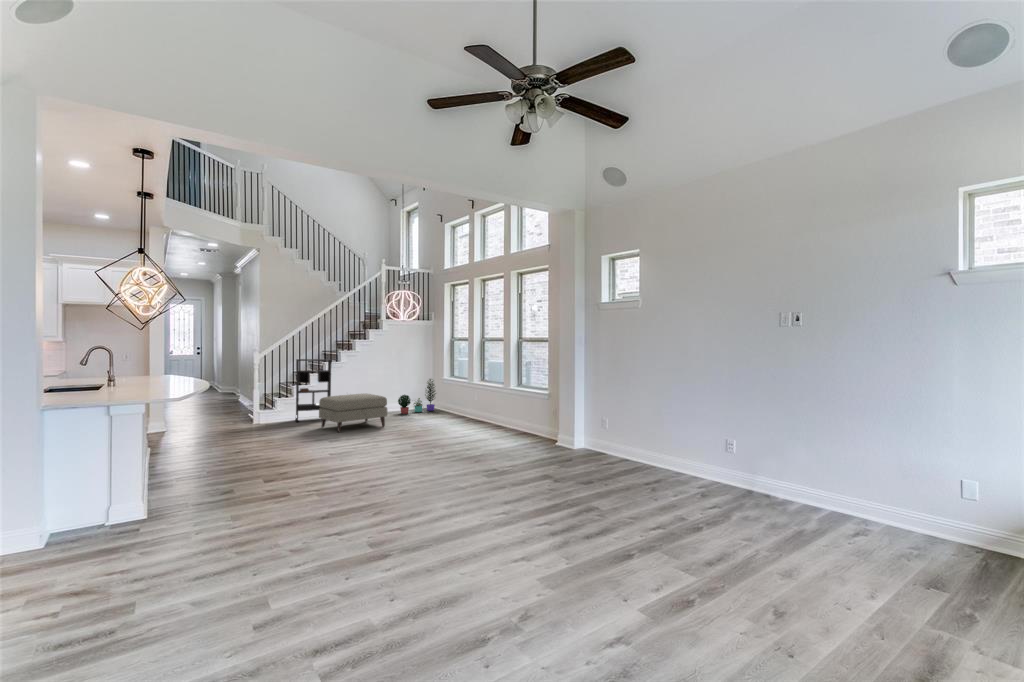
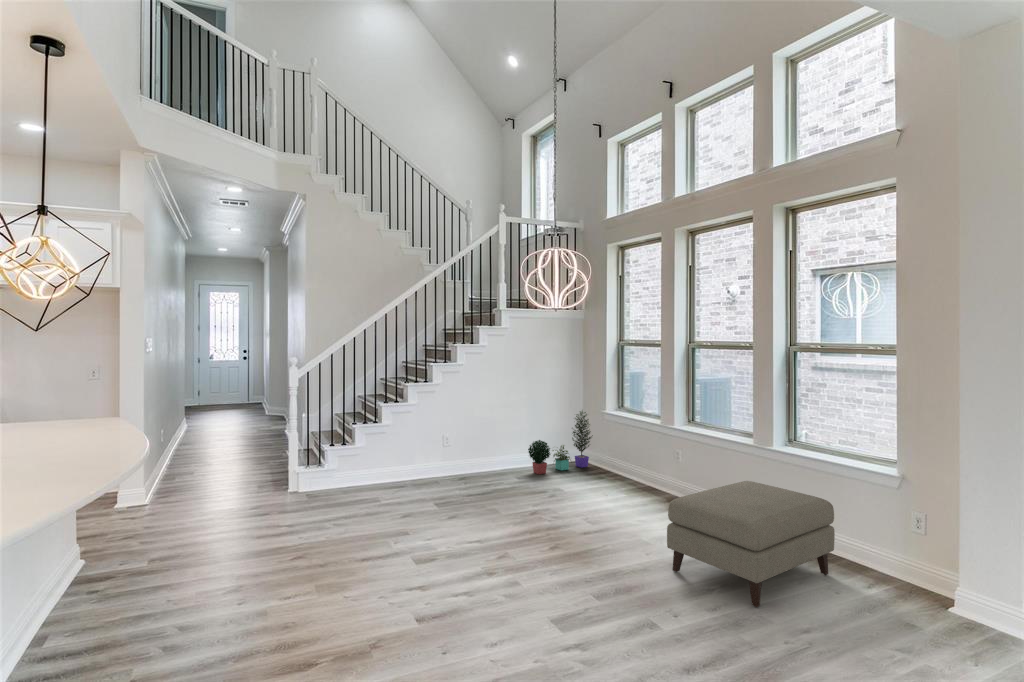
bookshelf: present [295,359,332,422] -> none [360,379,419,491]
ottoman: present [319,394,387,432] -> present [667,481,835,607]

